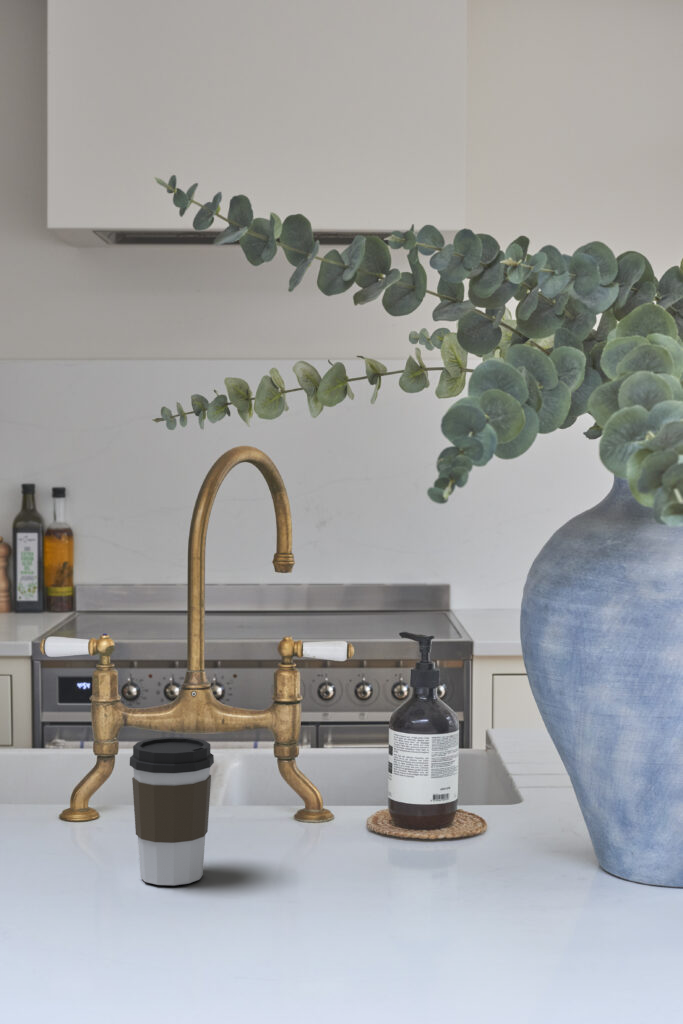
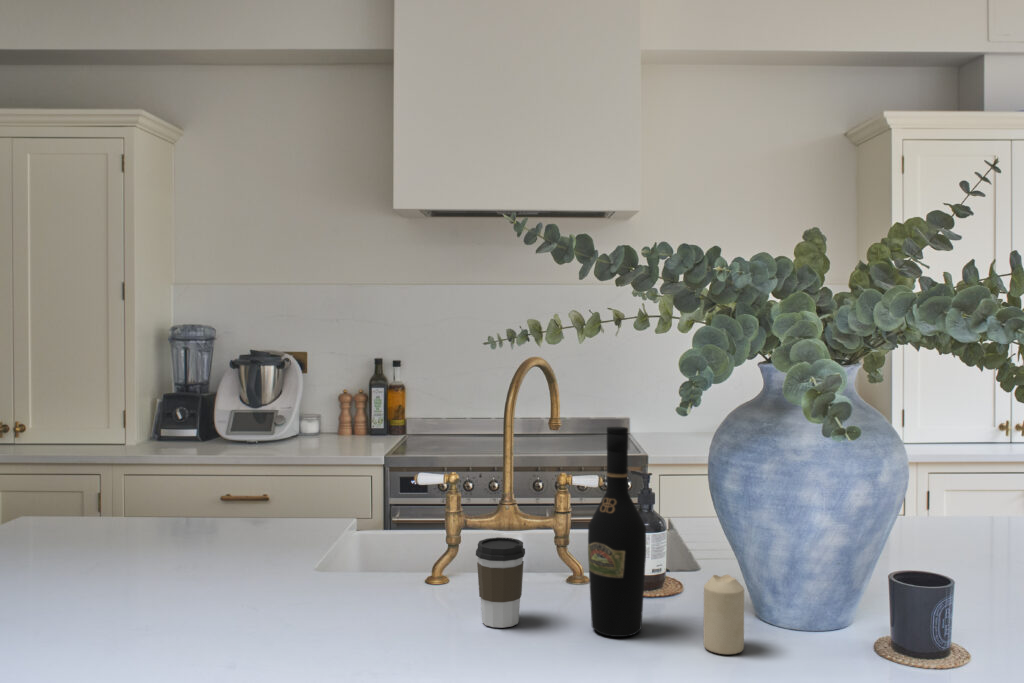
wine bottle: none [318,549,413,898] -> present [588,427,646,637]
candle: none [504,791,571,921] -> present [704,575,744,654]

